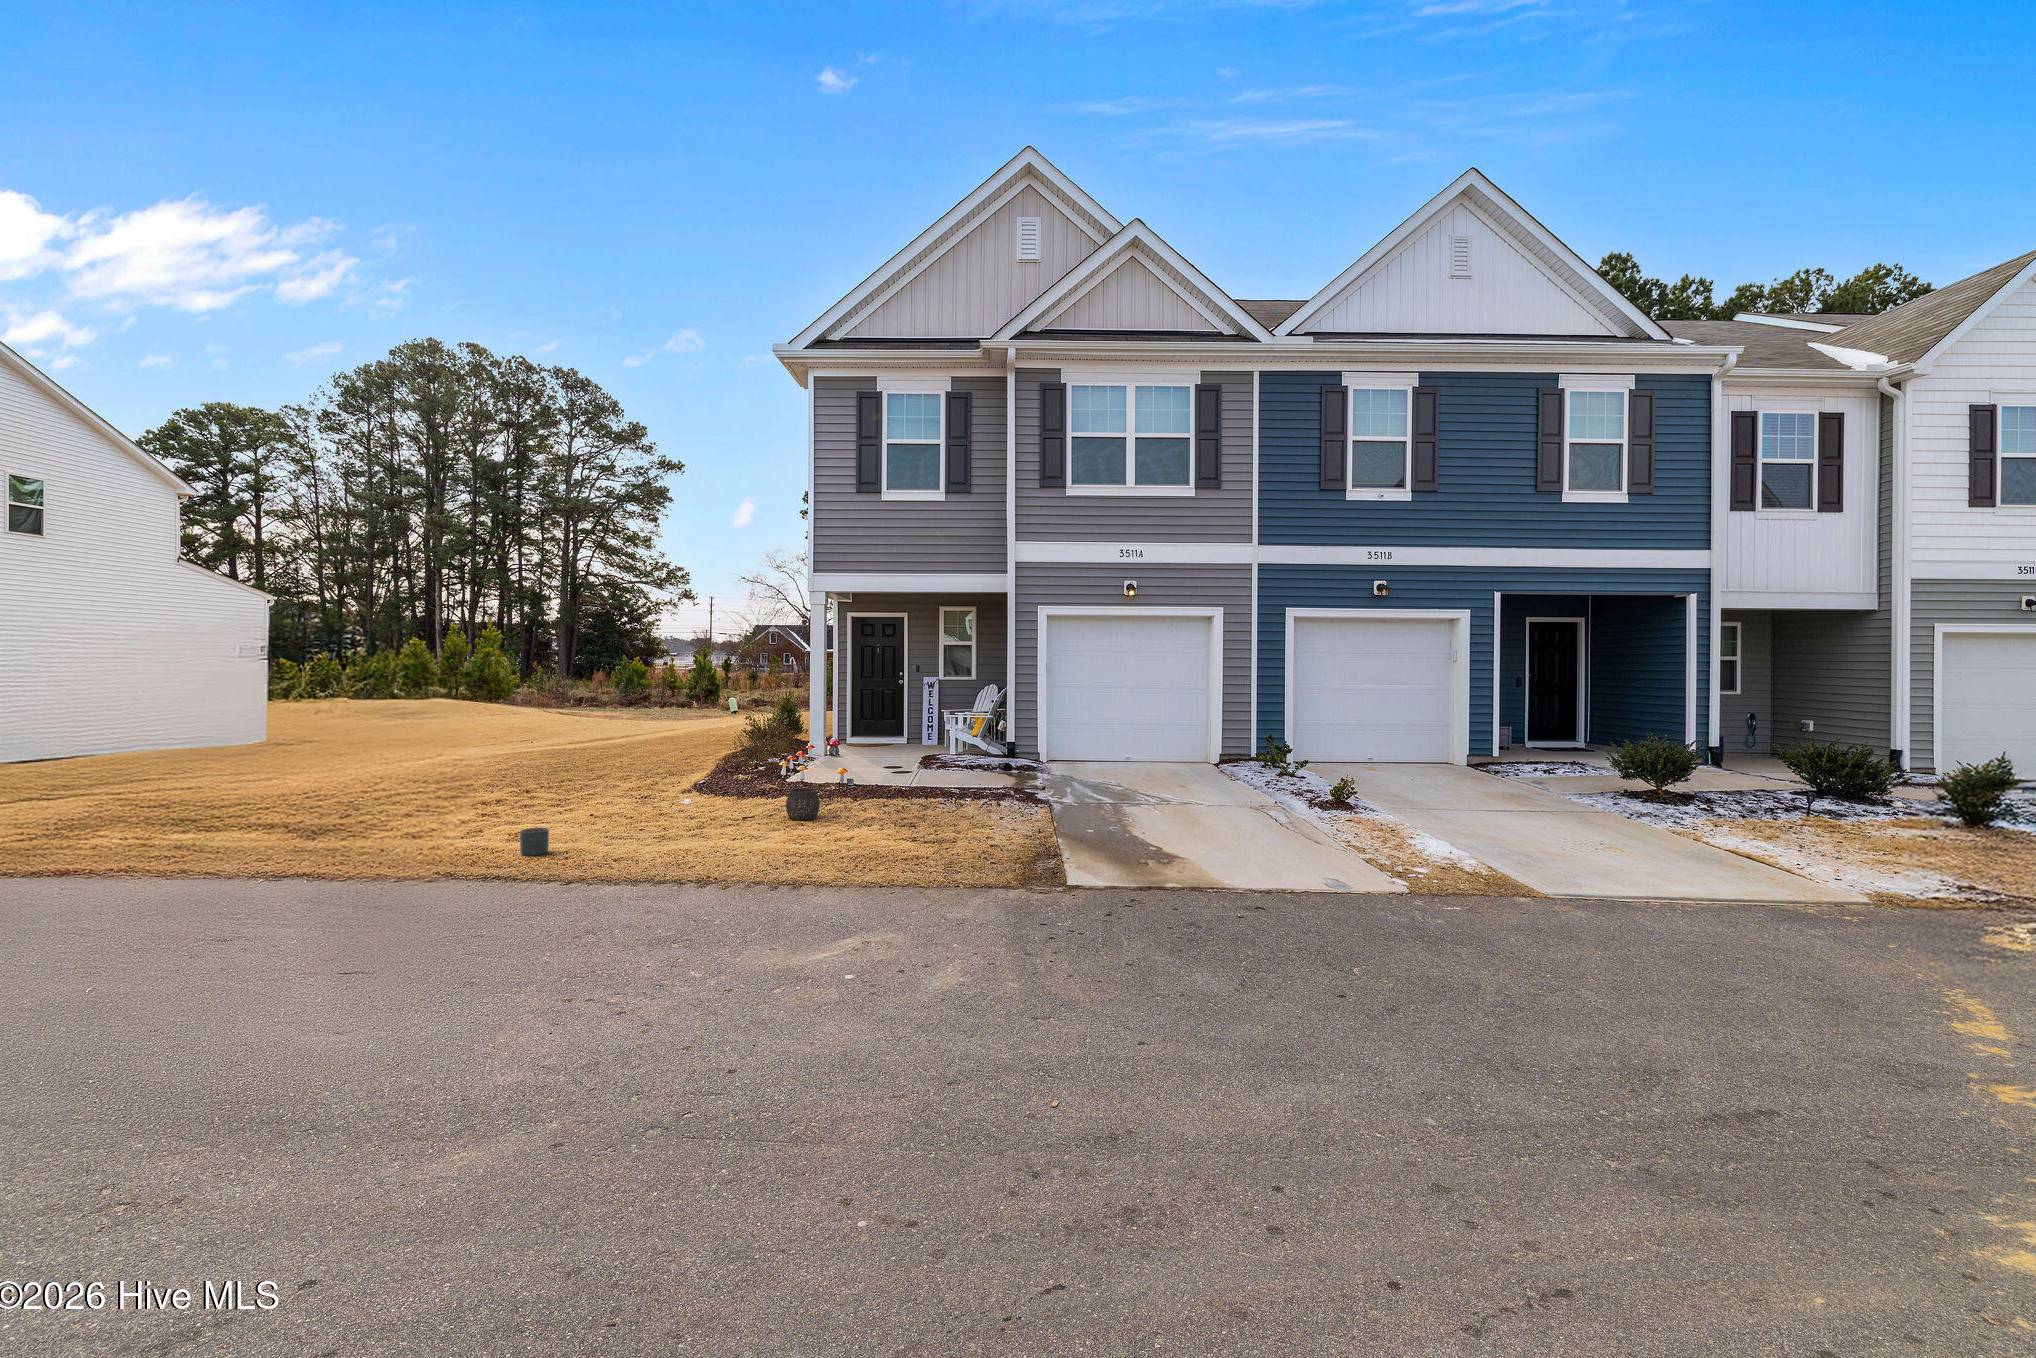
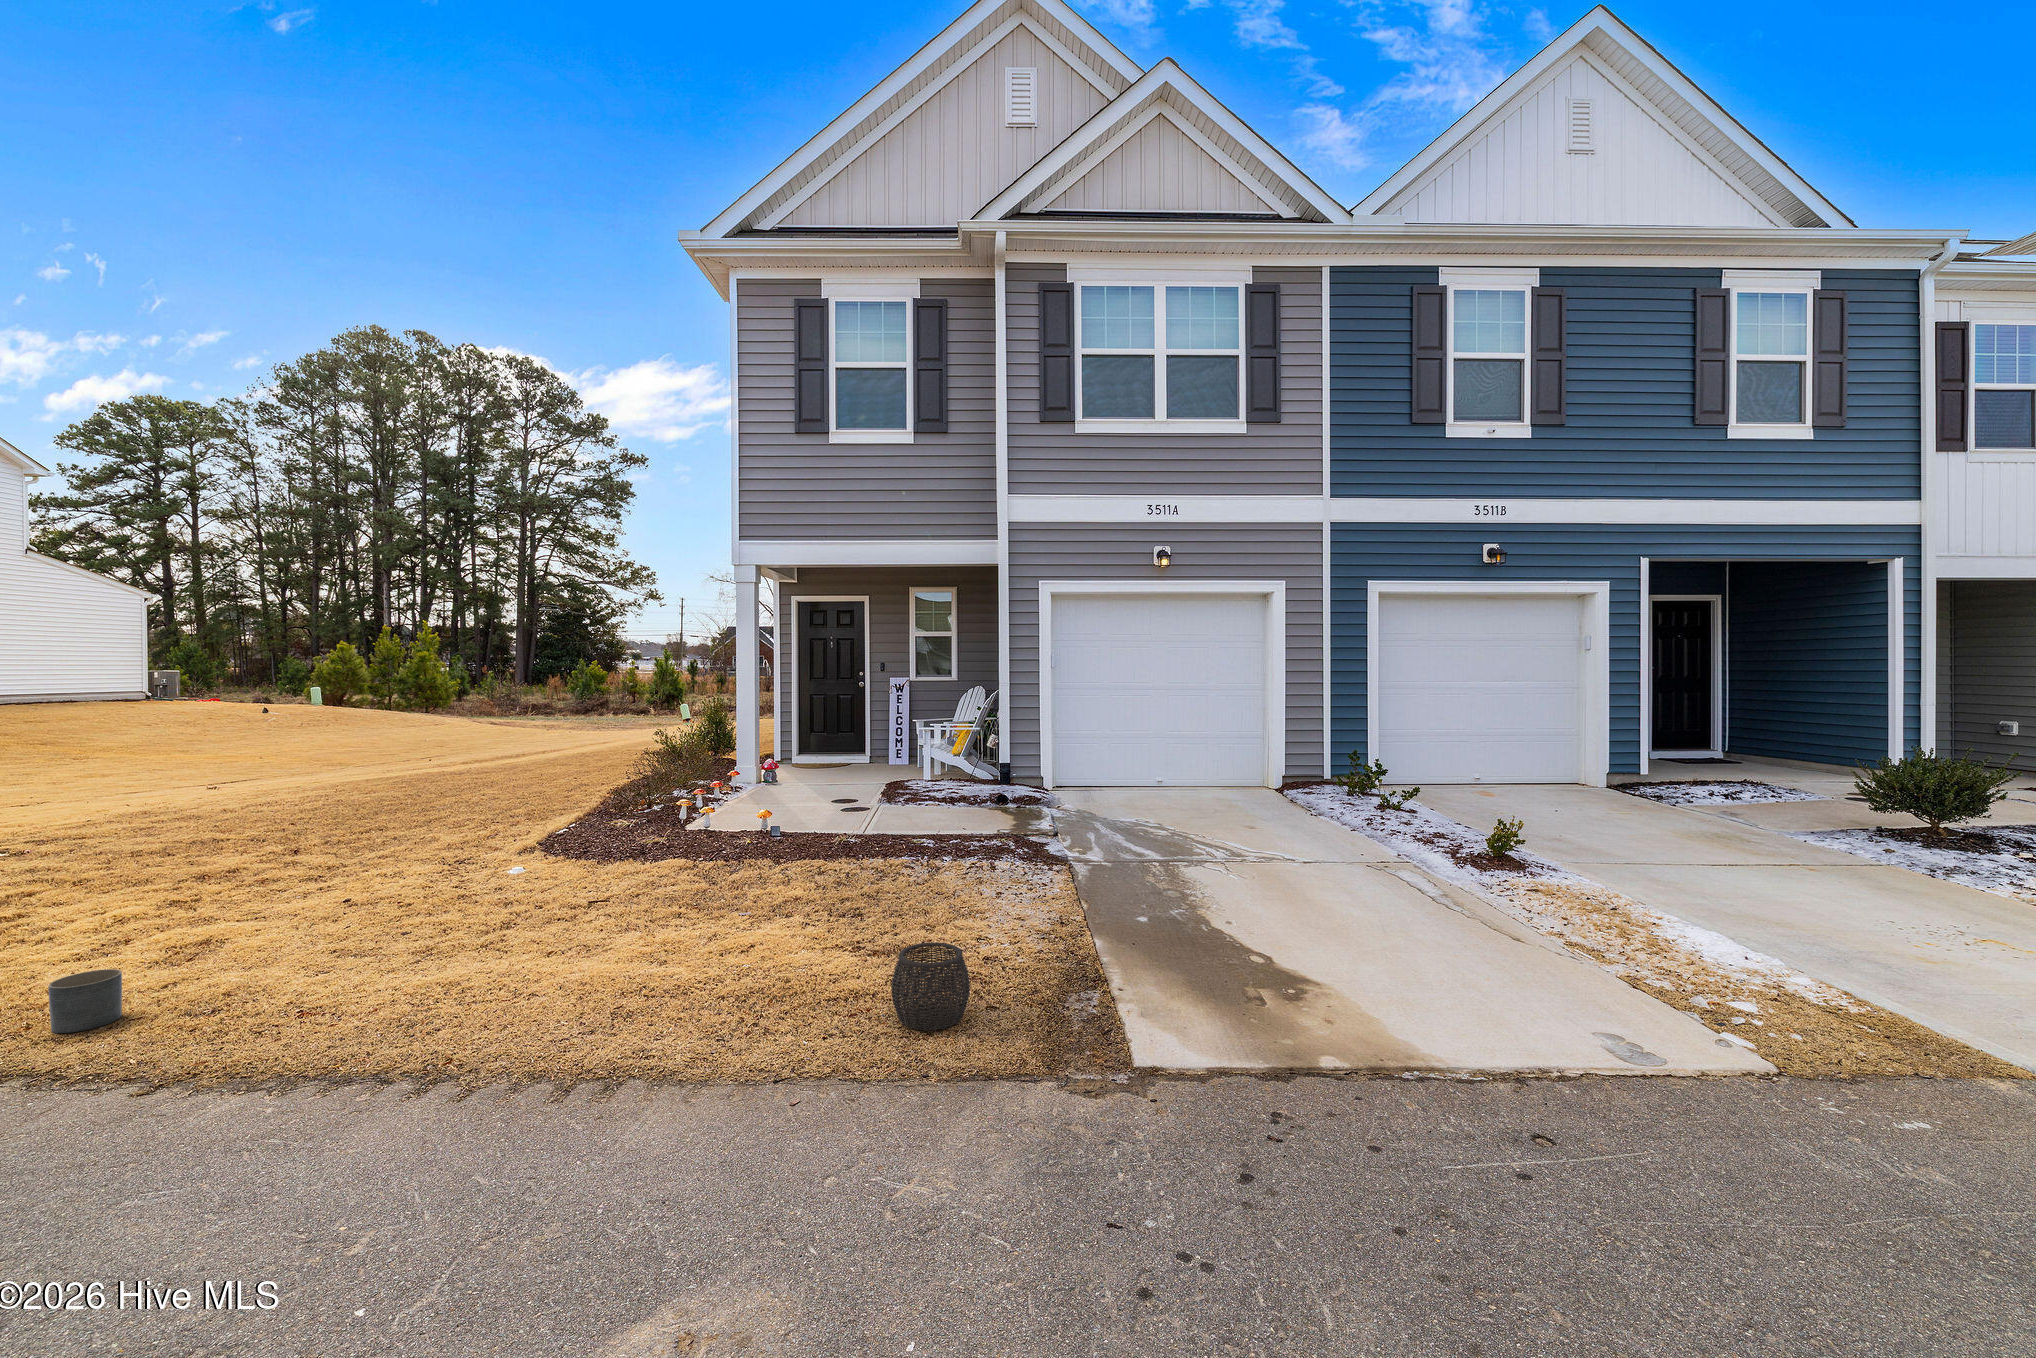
woven basket: present [786,788,820,820] -> present [891,943,970,1031]

